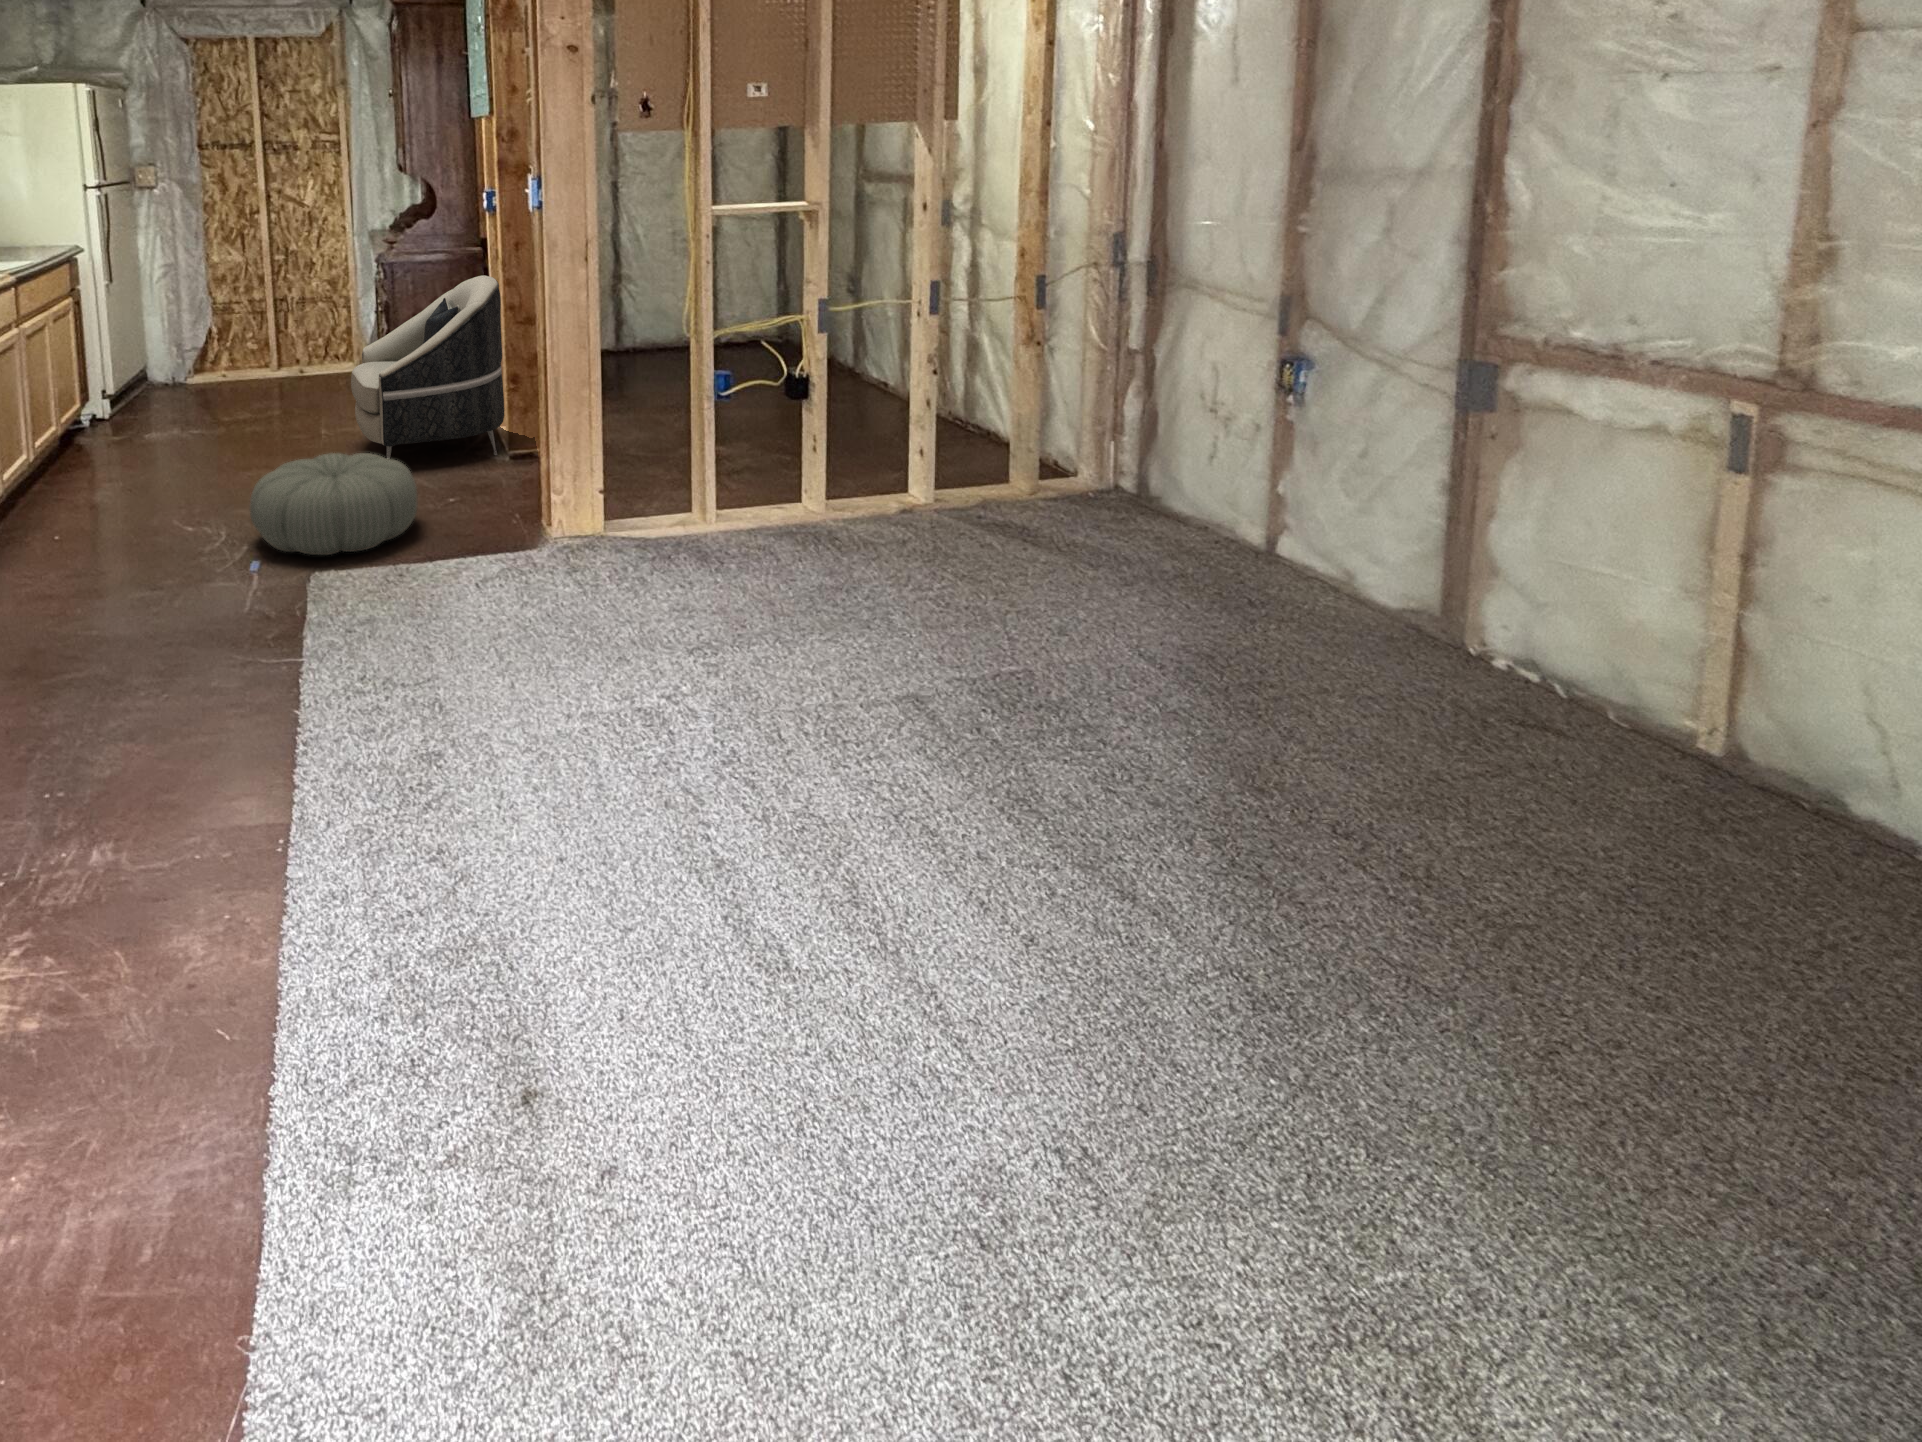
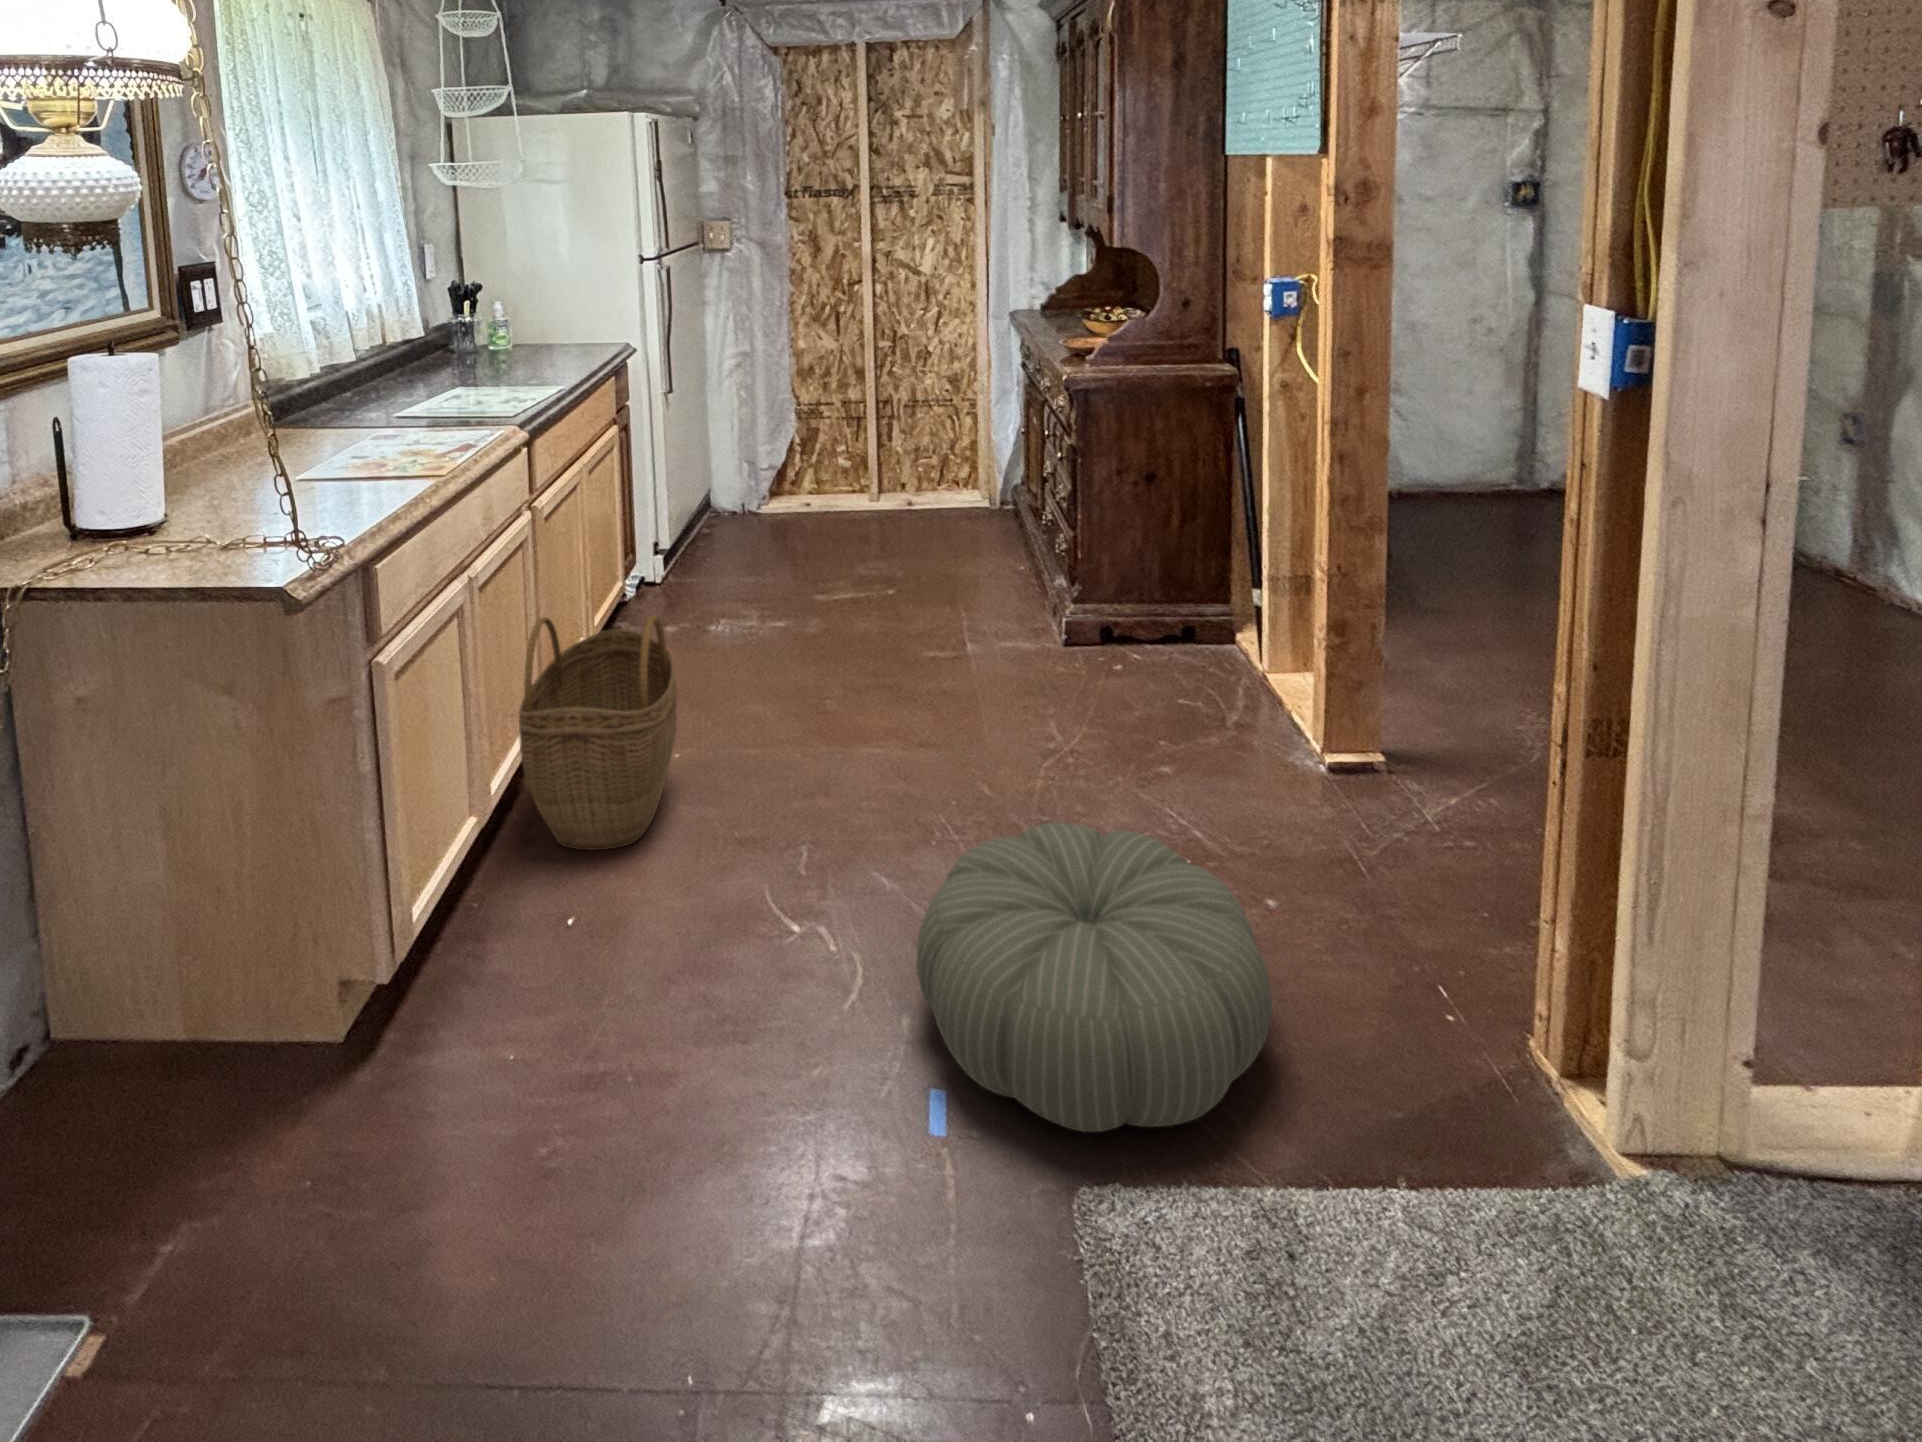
armchair: present [351,275,504,459] -> none [1040,381,1324,798]
woven basket: none [22,382,122,516] -> present [519,615,677,851]

